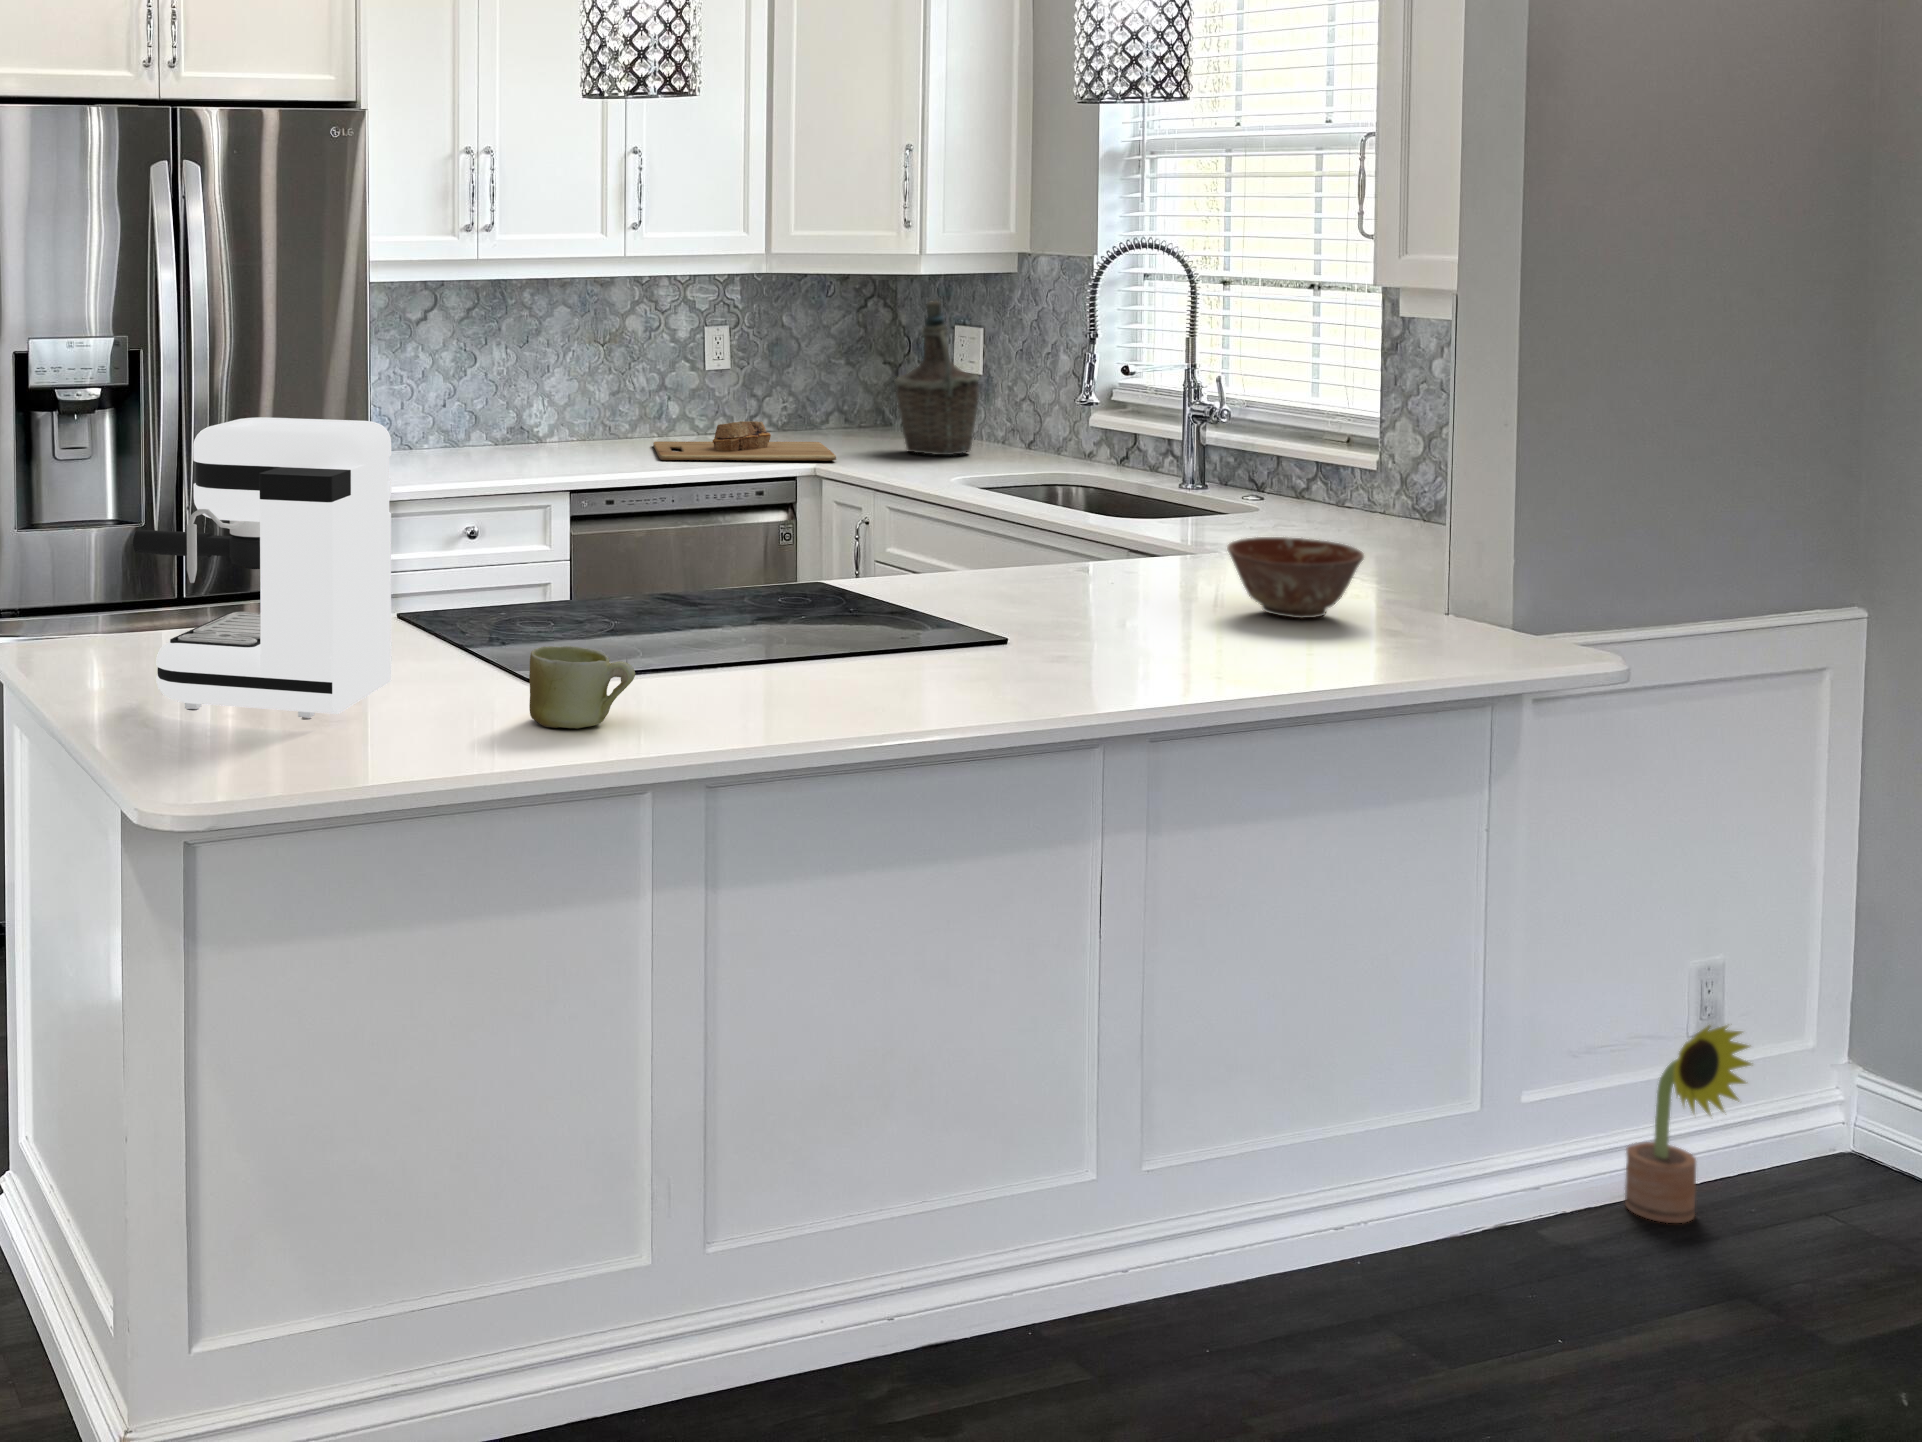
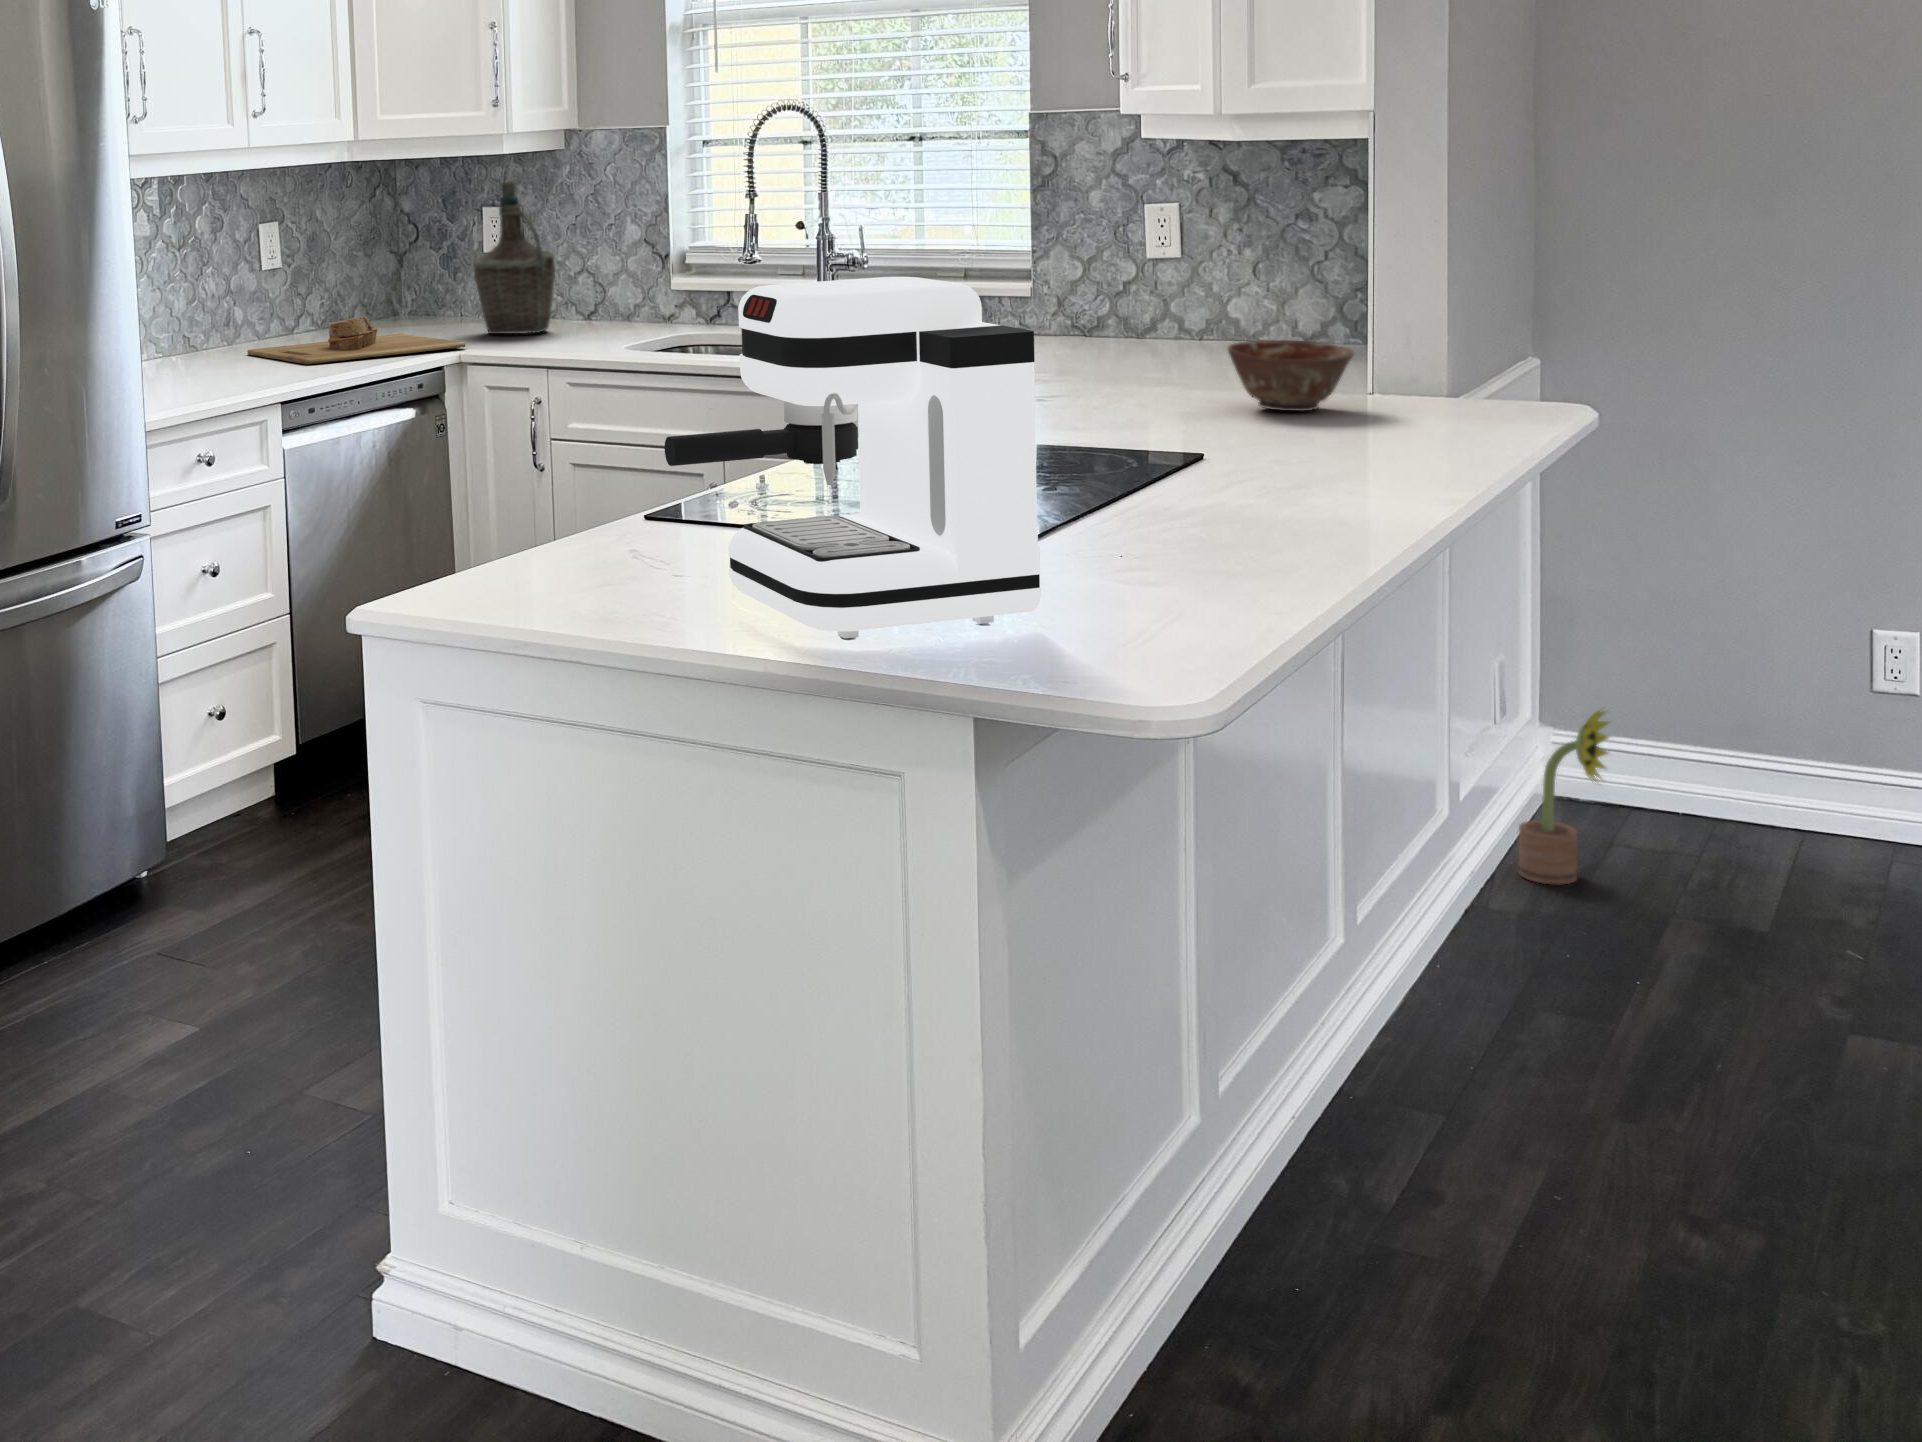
mug: present [529,646,635,728] -> none [1155,499,1269,588]

